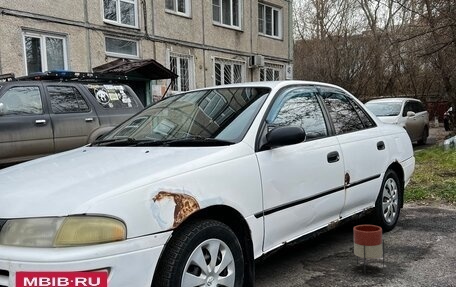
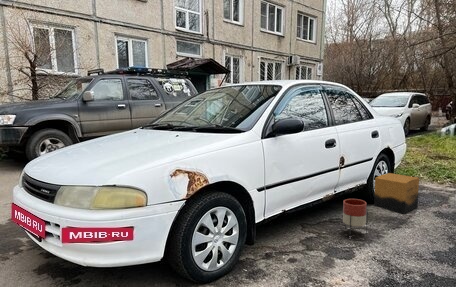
cardboard box: none [385,193,437,242] -> present [374,173,419,214]

